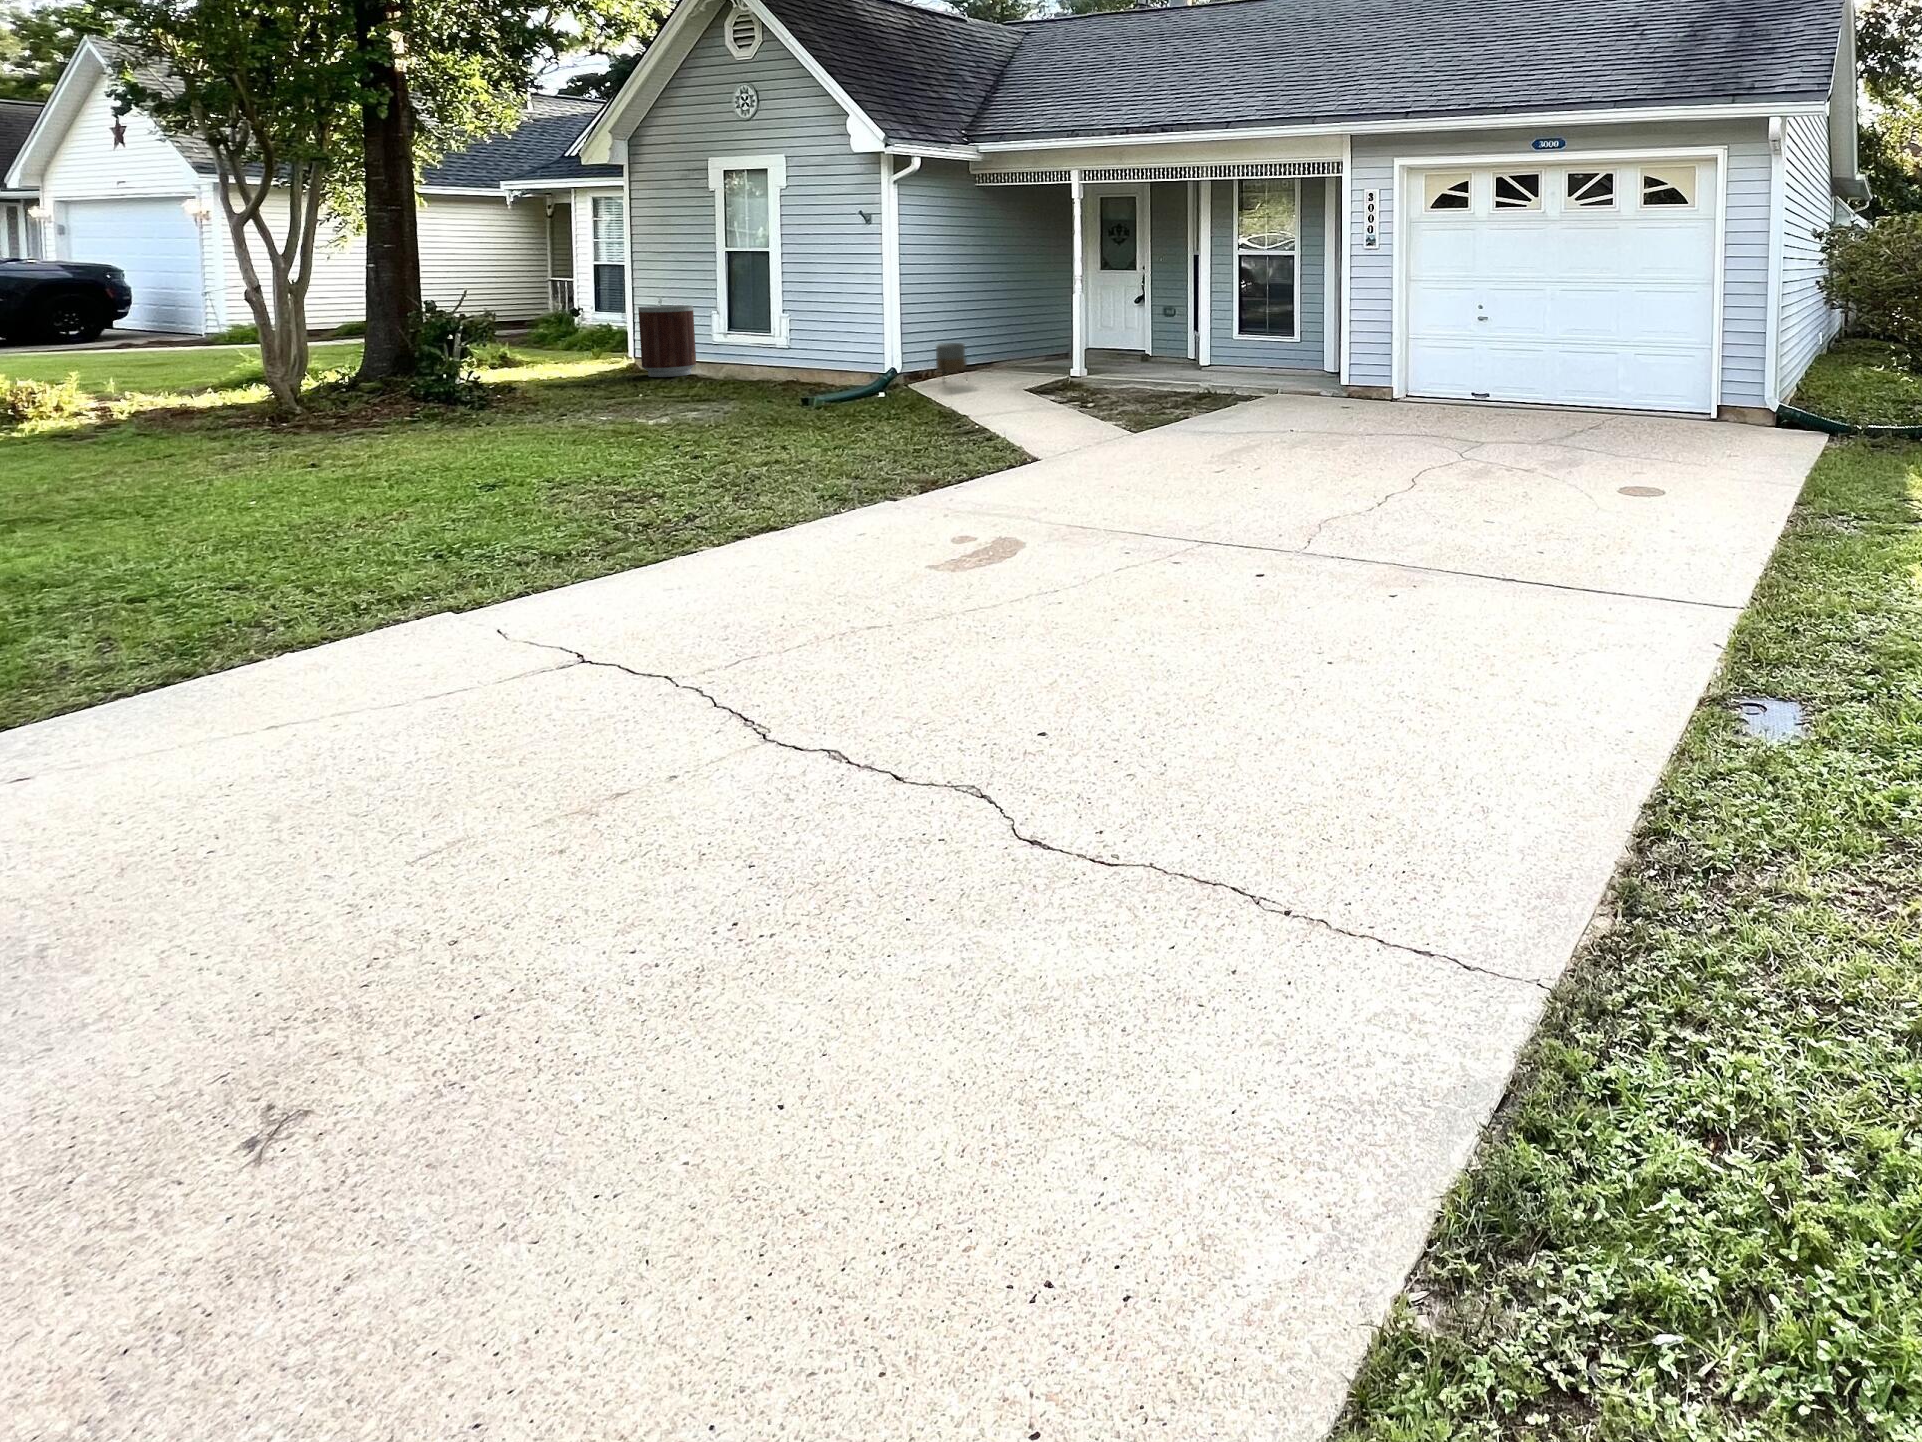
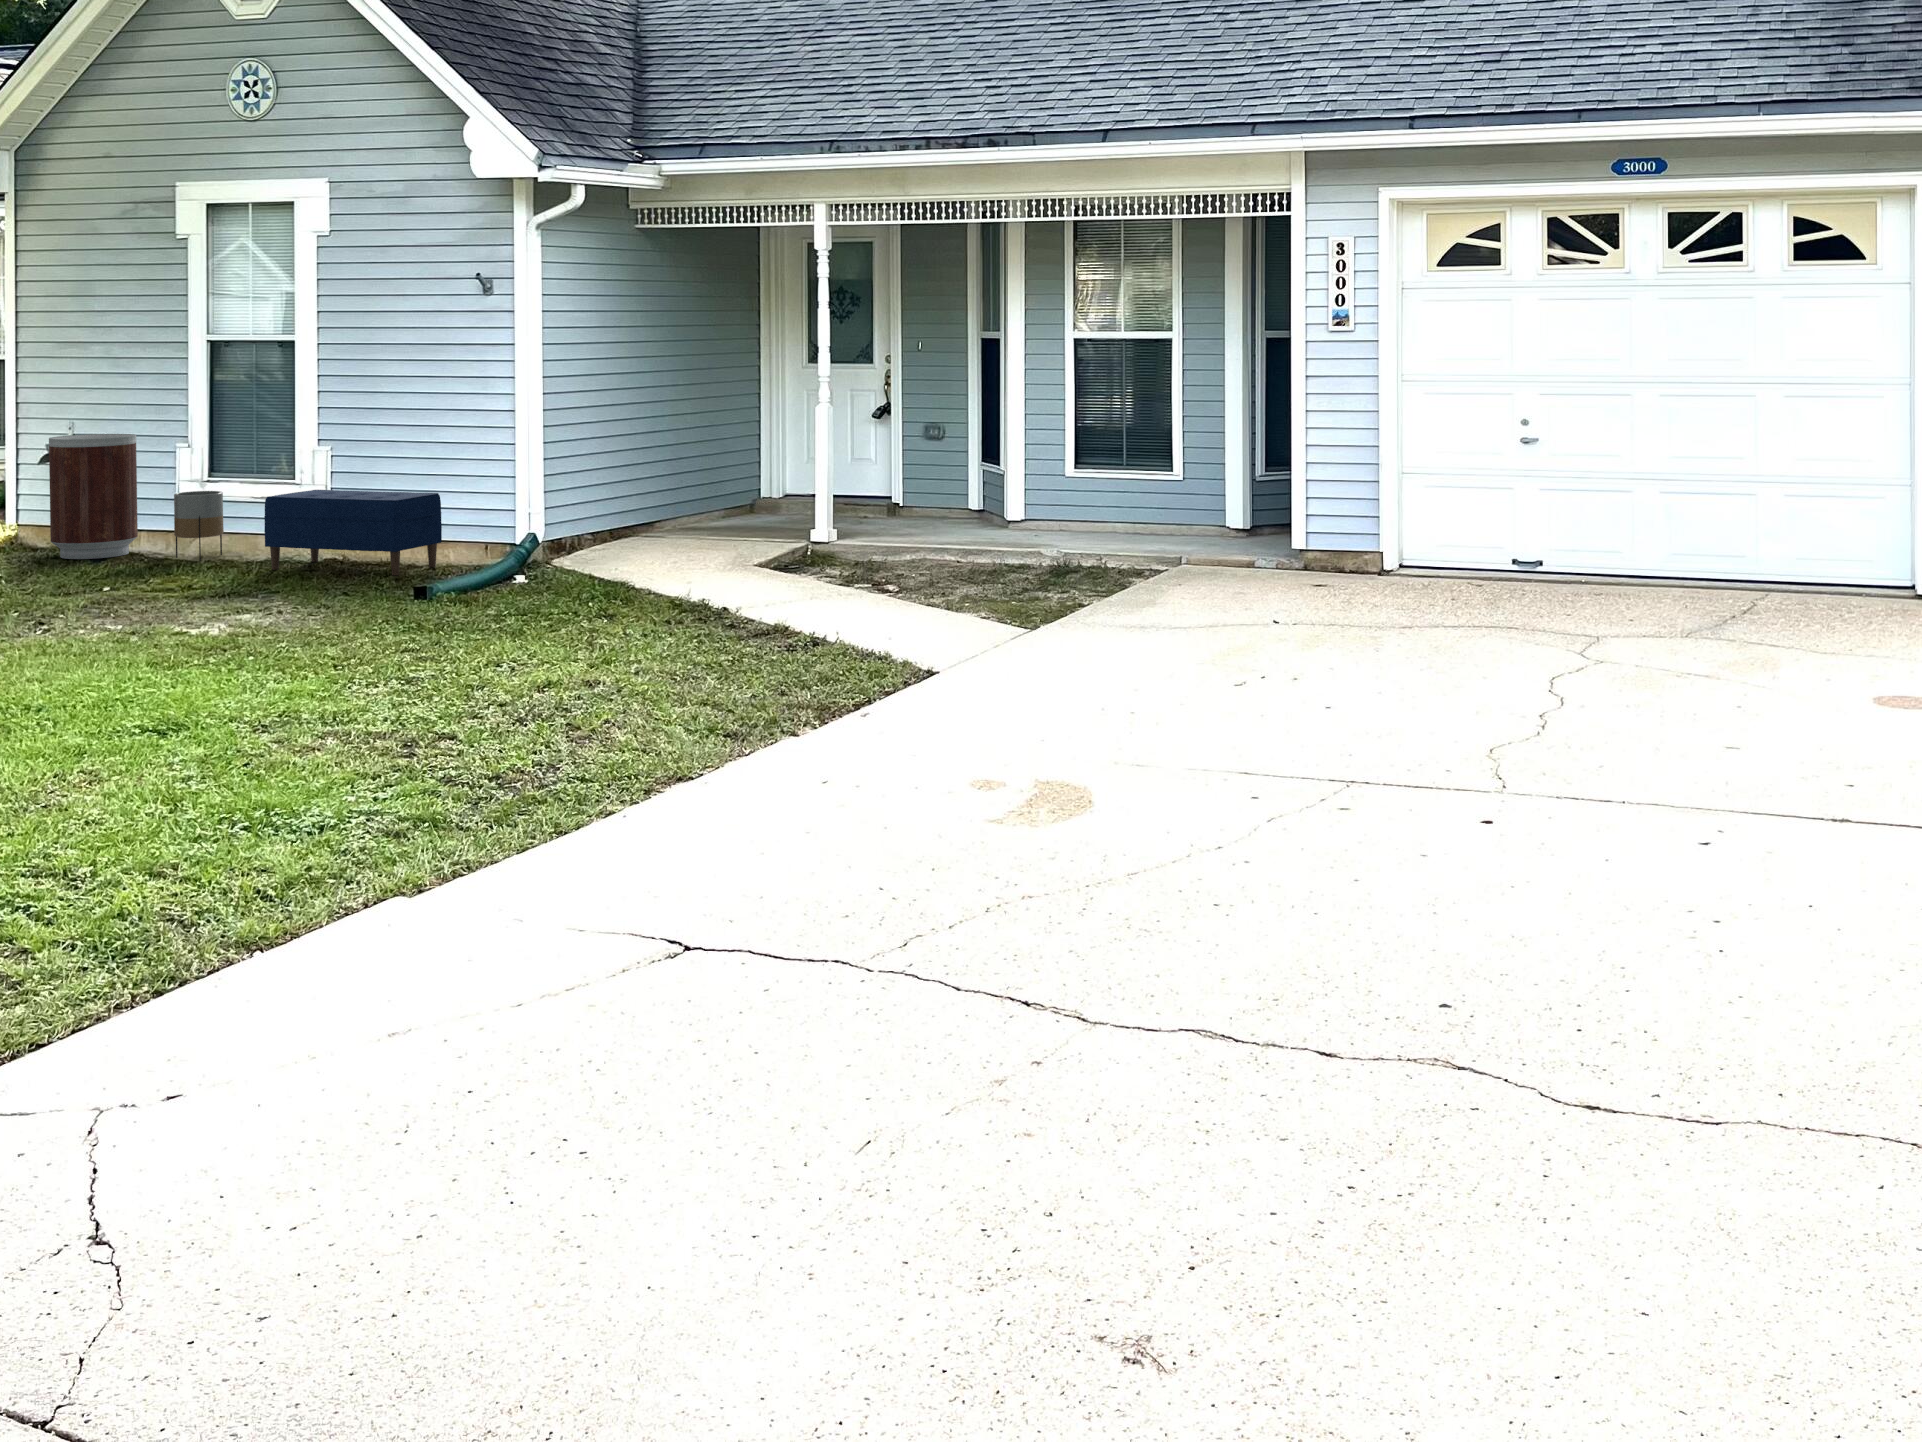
bench: none [744,339,848,390] -> present [264,490,442,575]
planter: present [936,343,967,380] -> present [174,491,224,561]

